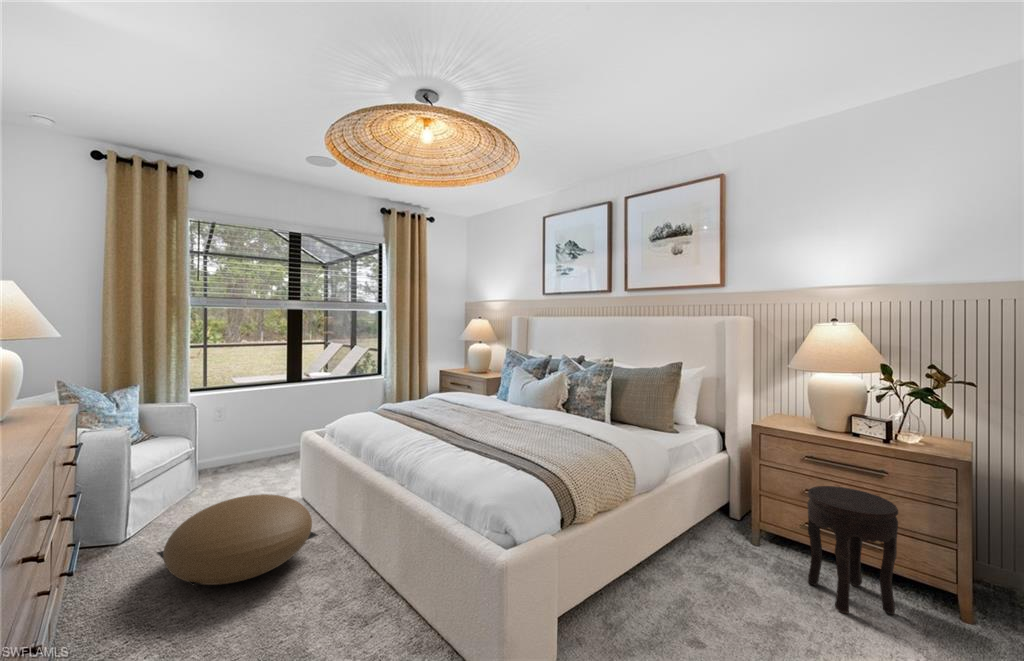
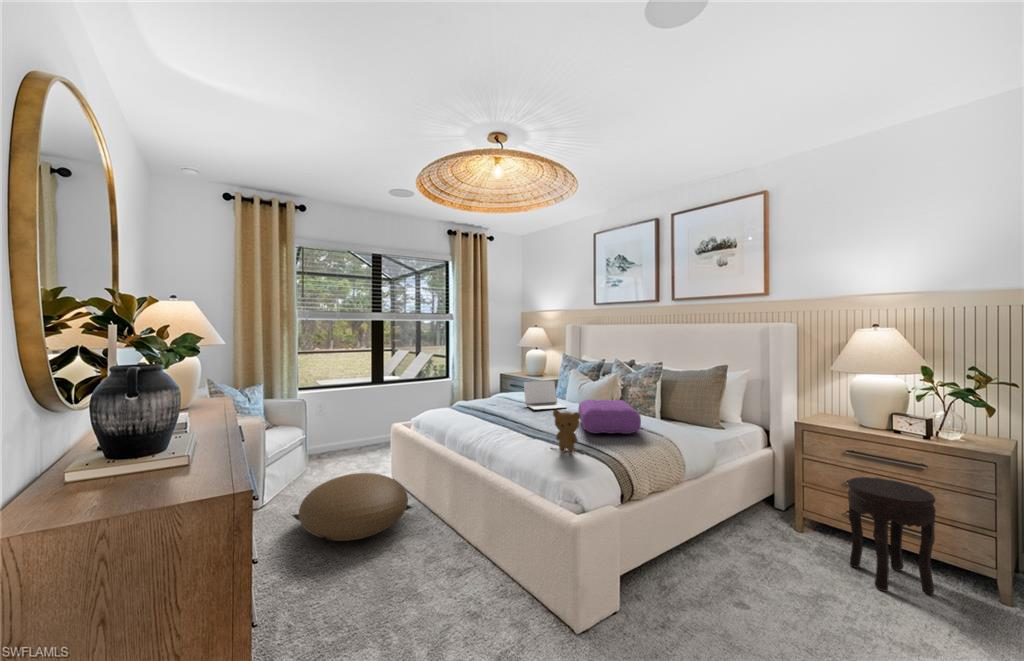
laptop: none [458,380,507,414] -> present [523,381,566,410]
pillow: none [518,403,587,443] -> present [578,400,641,434]
teddy bear: none [483,418,515,470] -> present [553,410,580,454]

